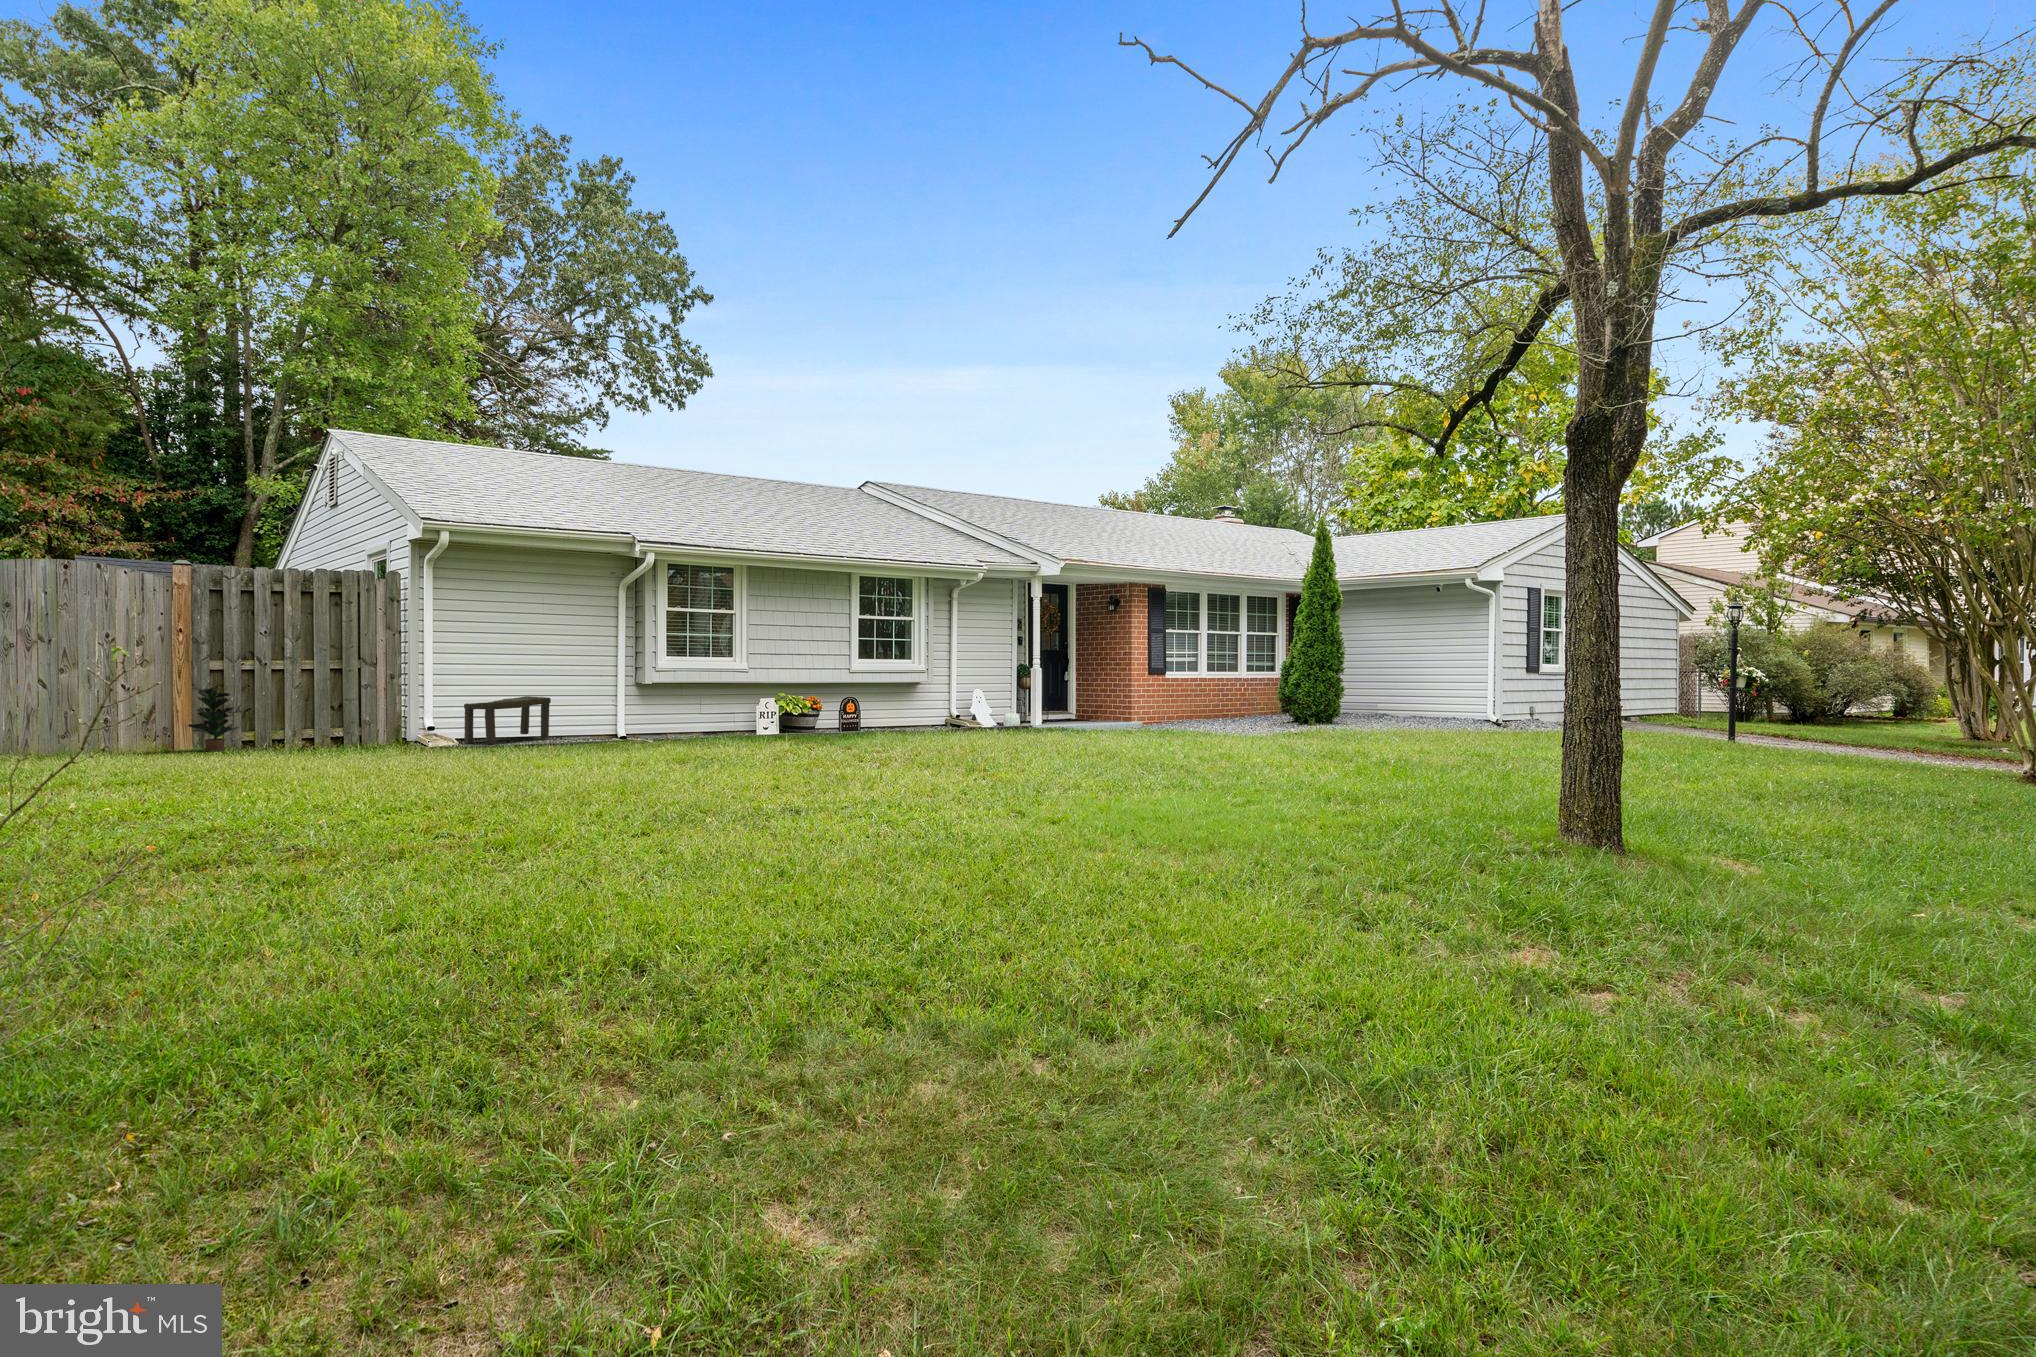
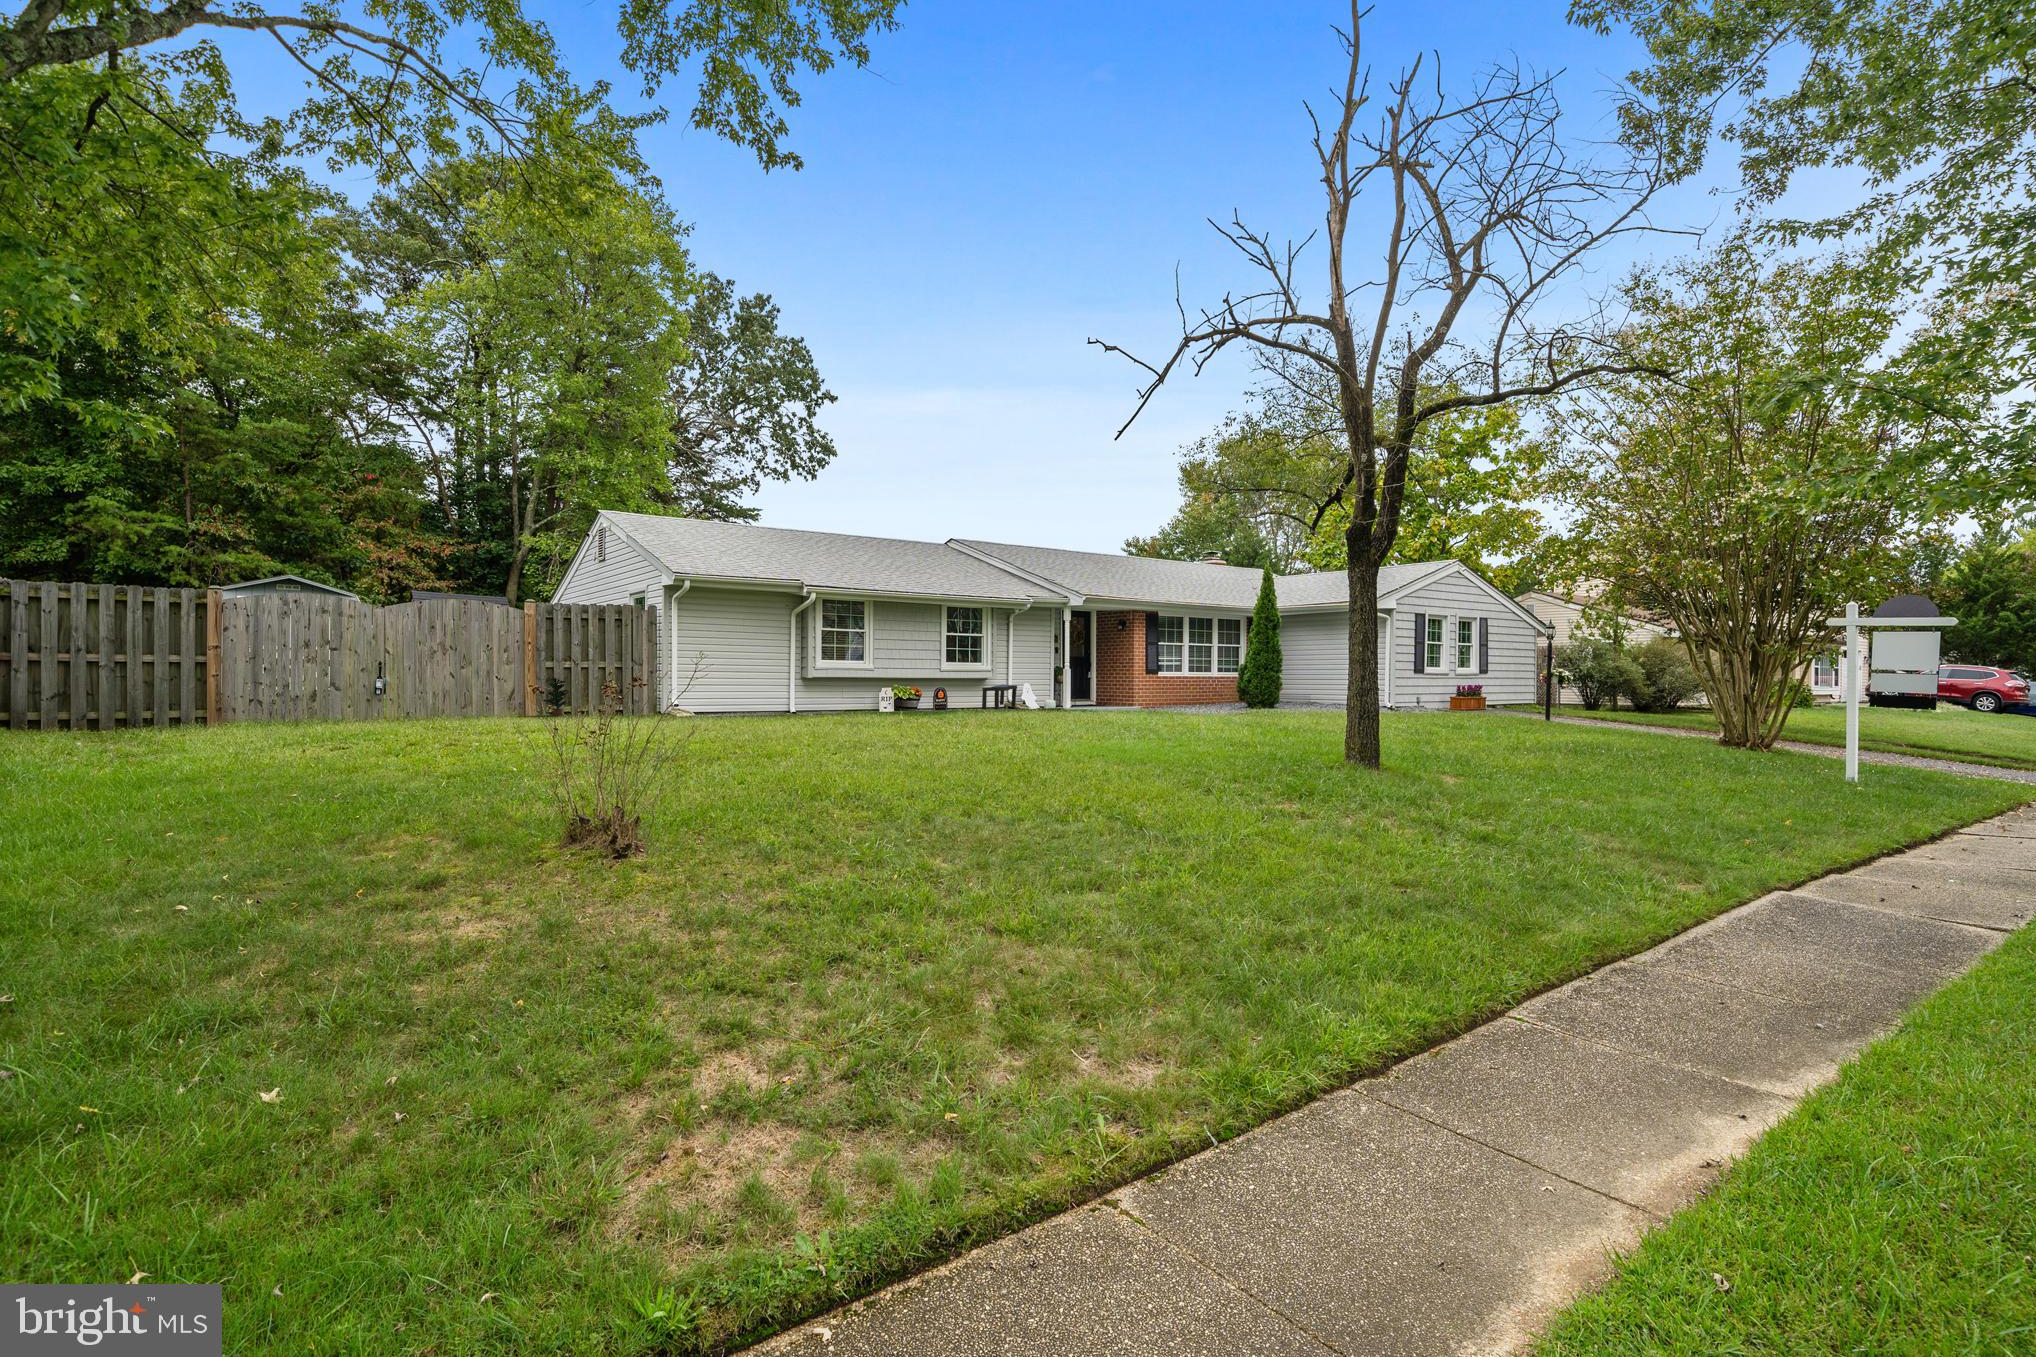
bench: present [464,696,551,745] -> present [982,684,1017,709]

